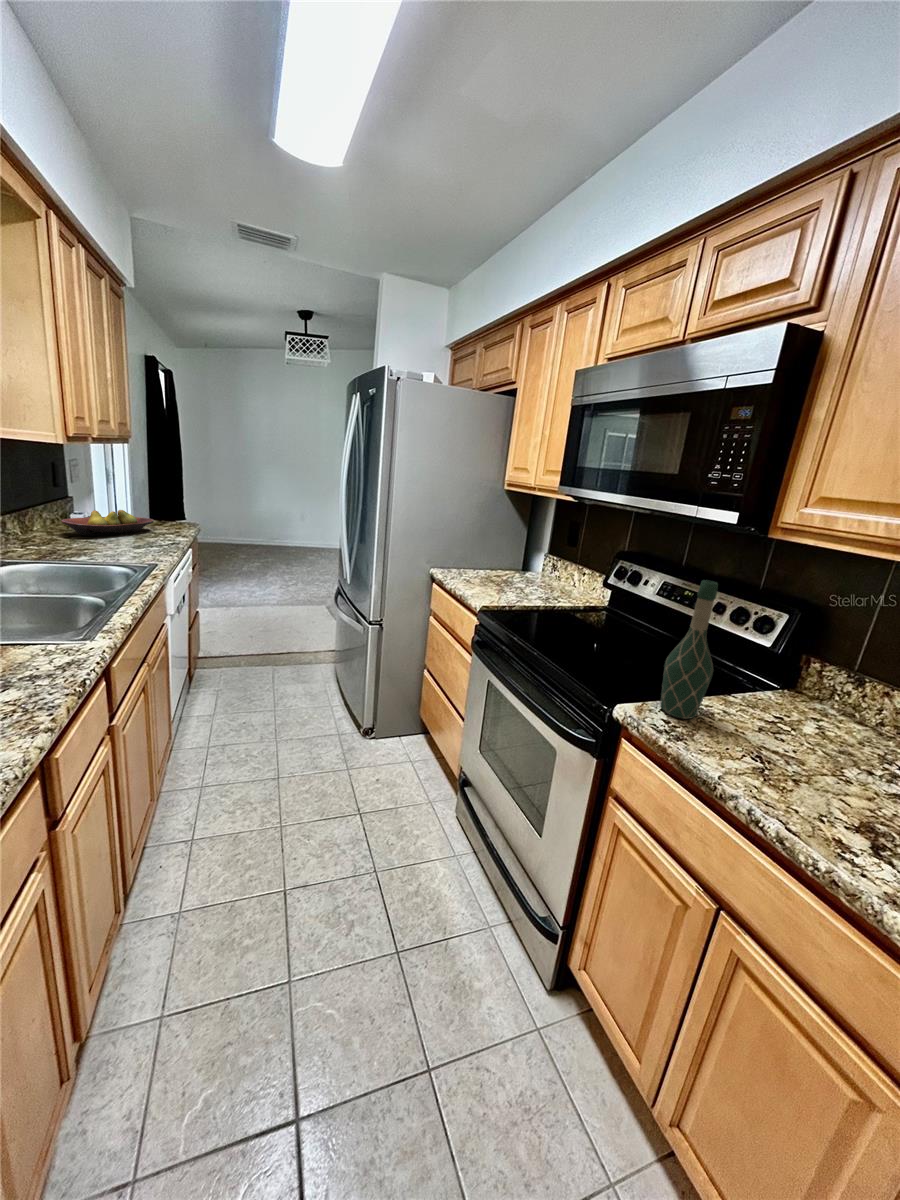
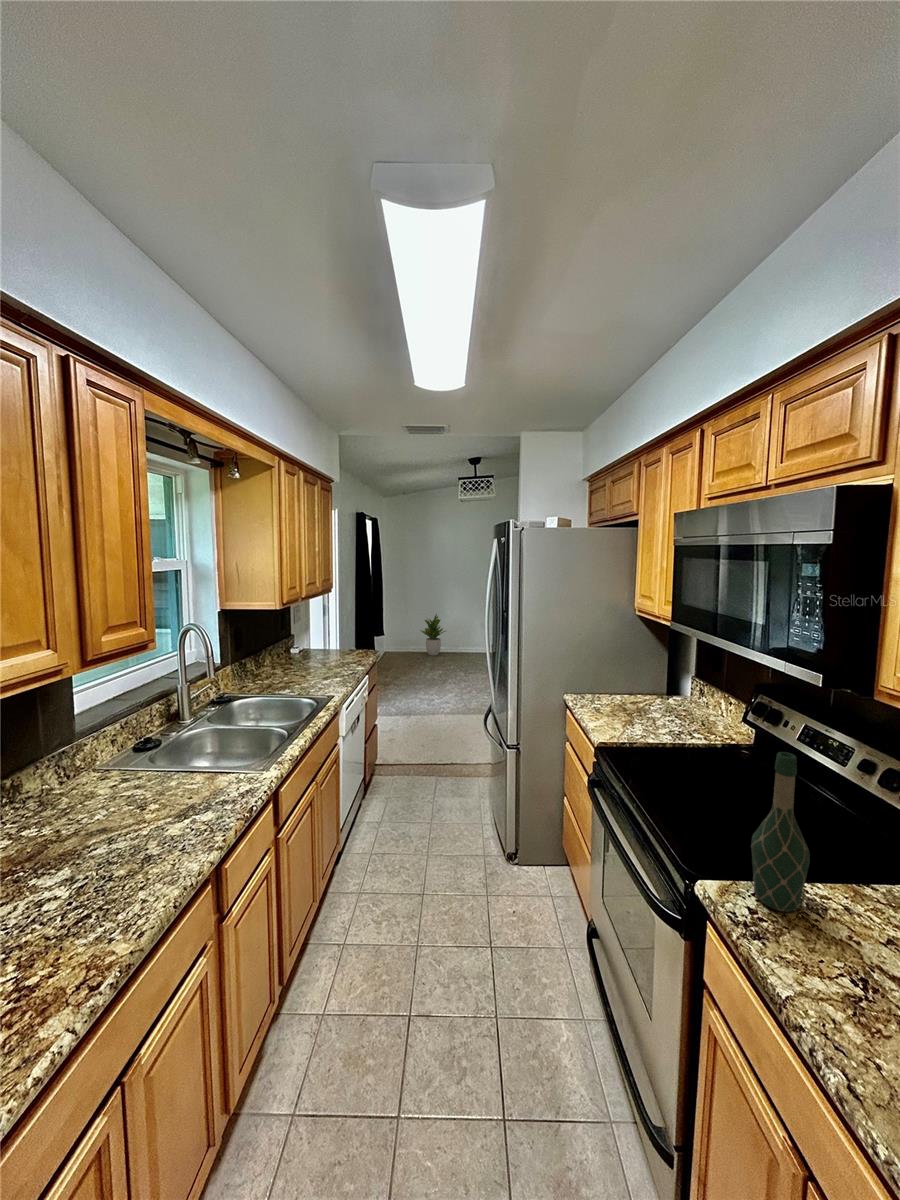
potted plant: none [233,500,266,548] -> present [421,614,446,656]
fruit bowl: present [61,510,154,536] -> none [279,645,341,667]

